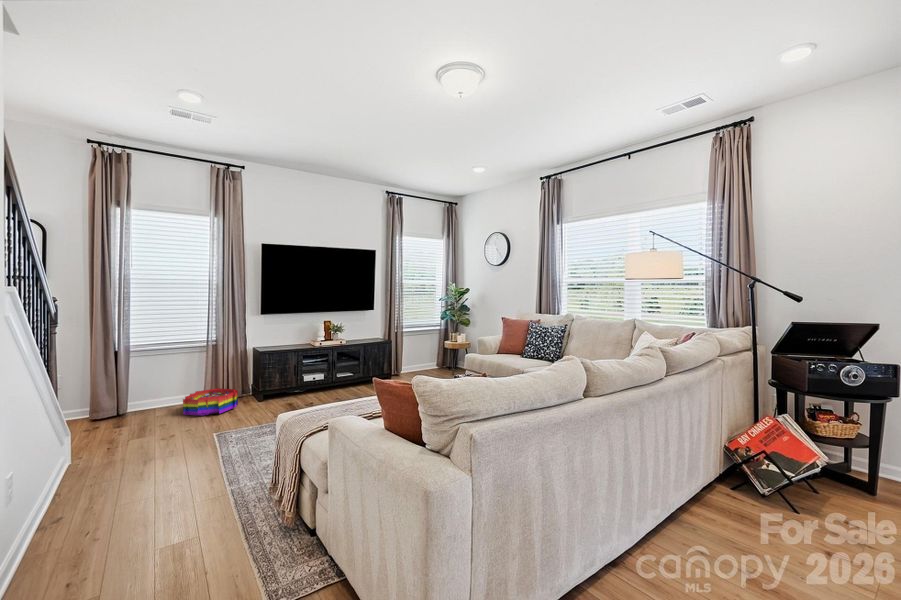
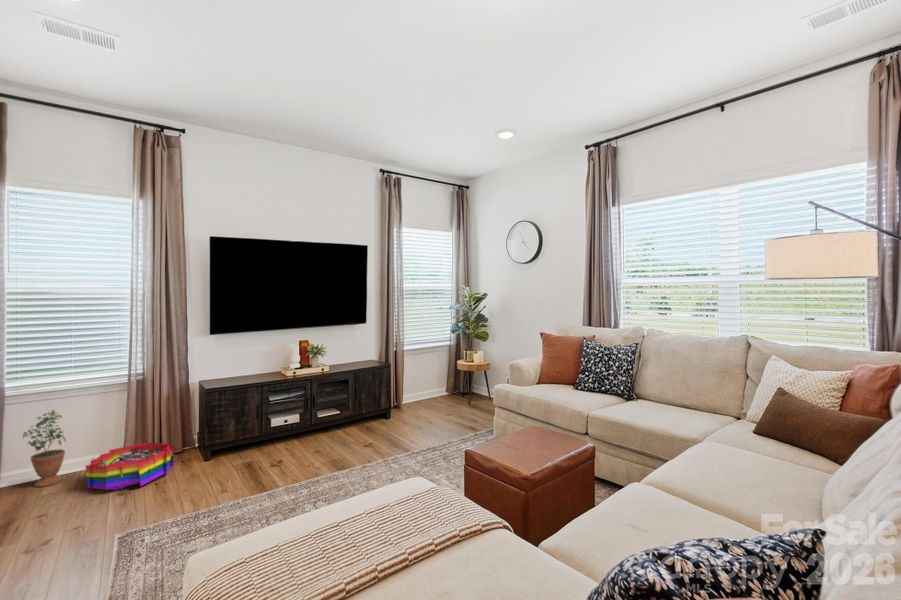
potted plant: none [140,362,167,413] -> present [23,410,66,487]

